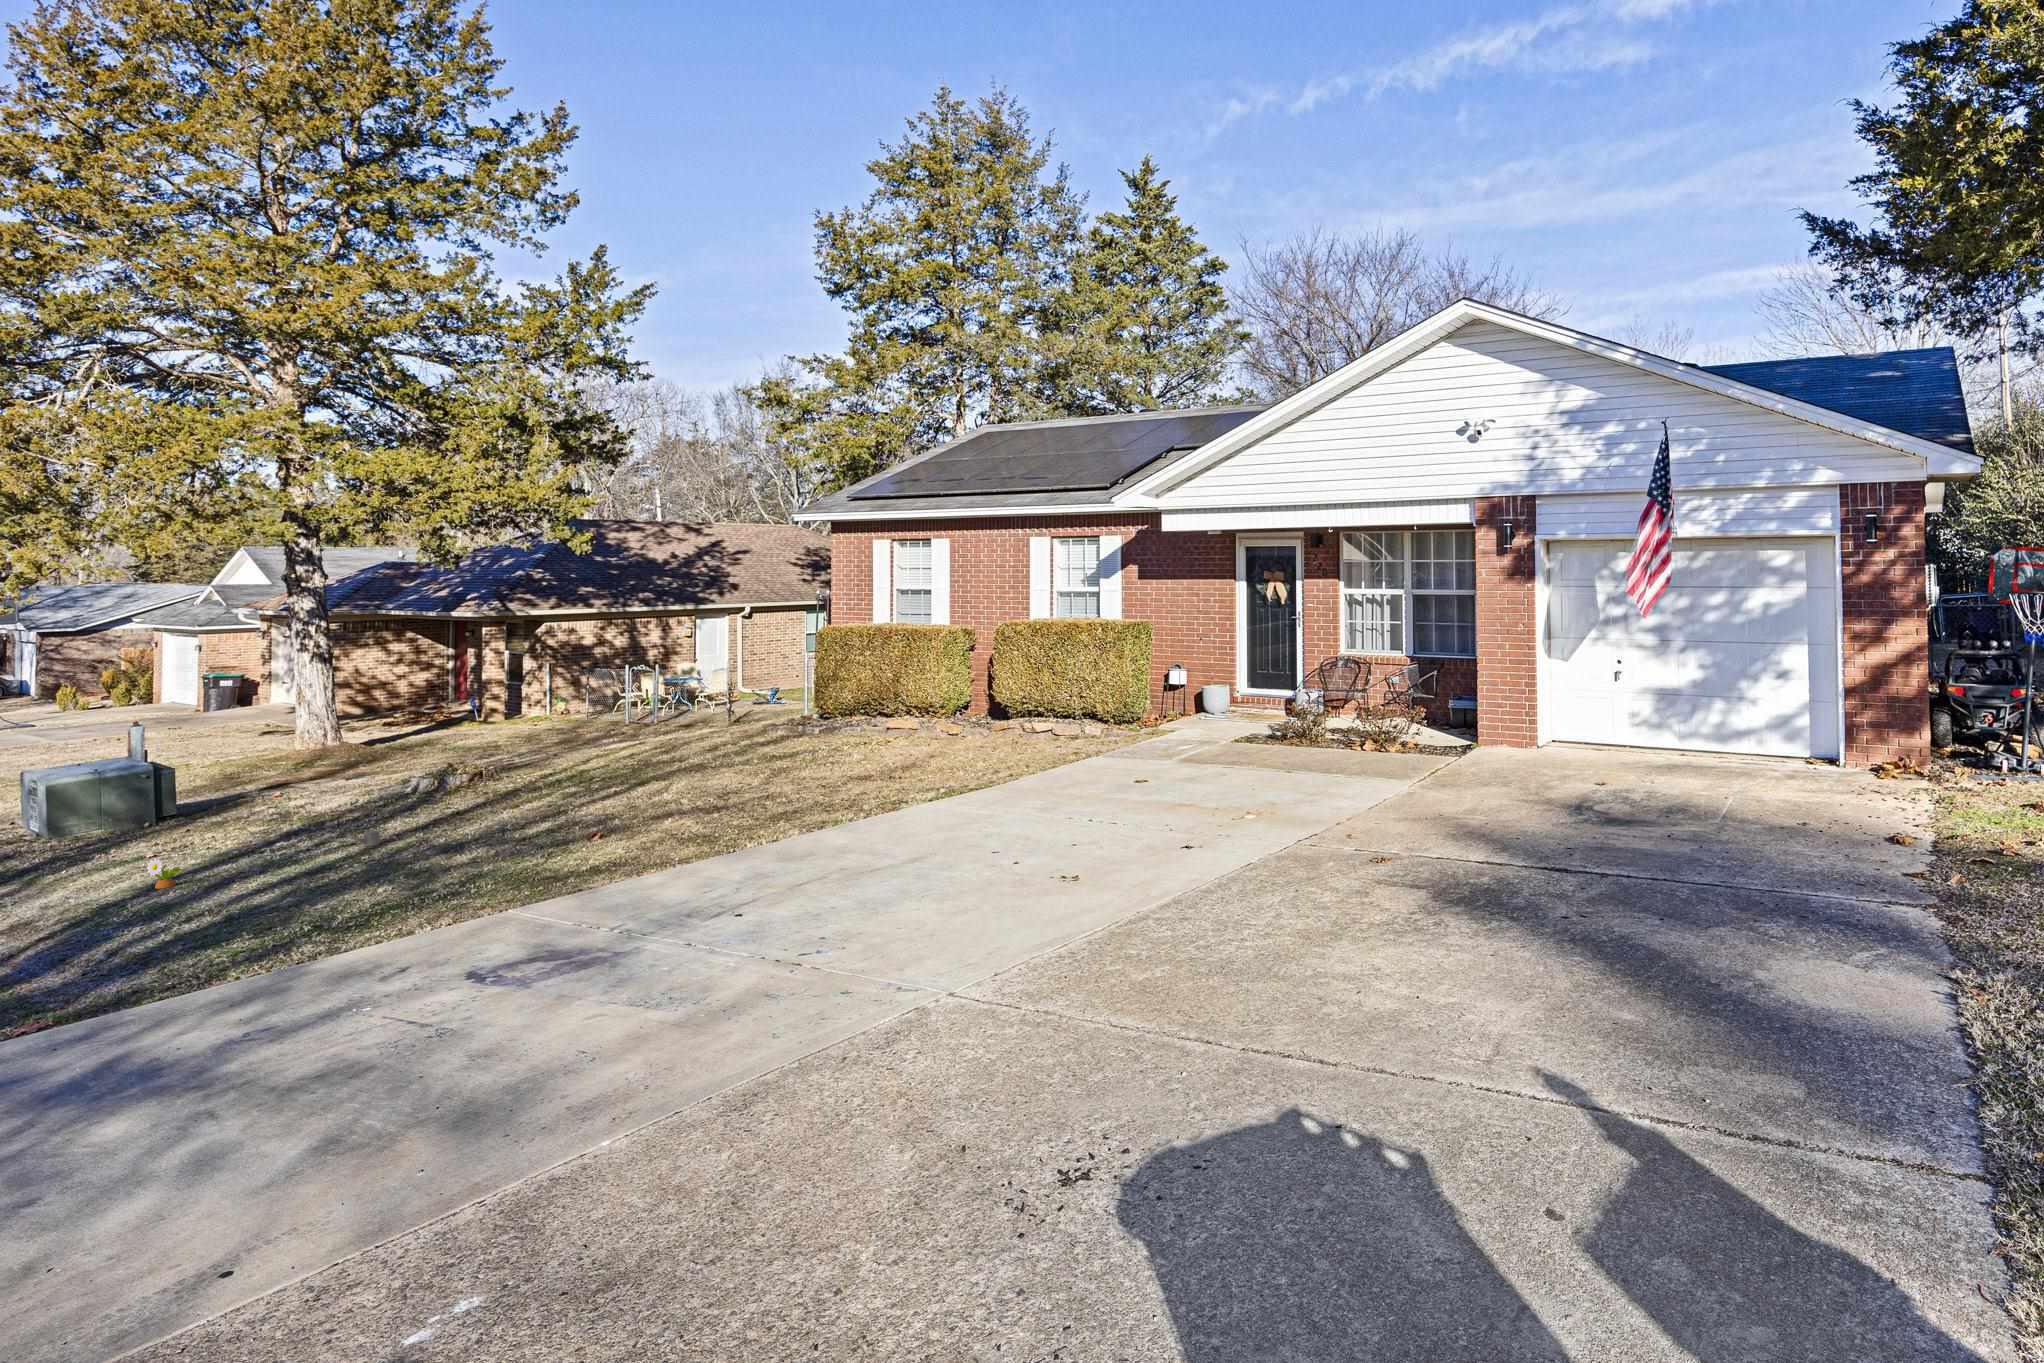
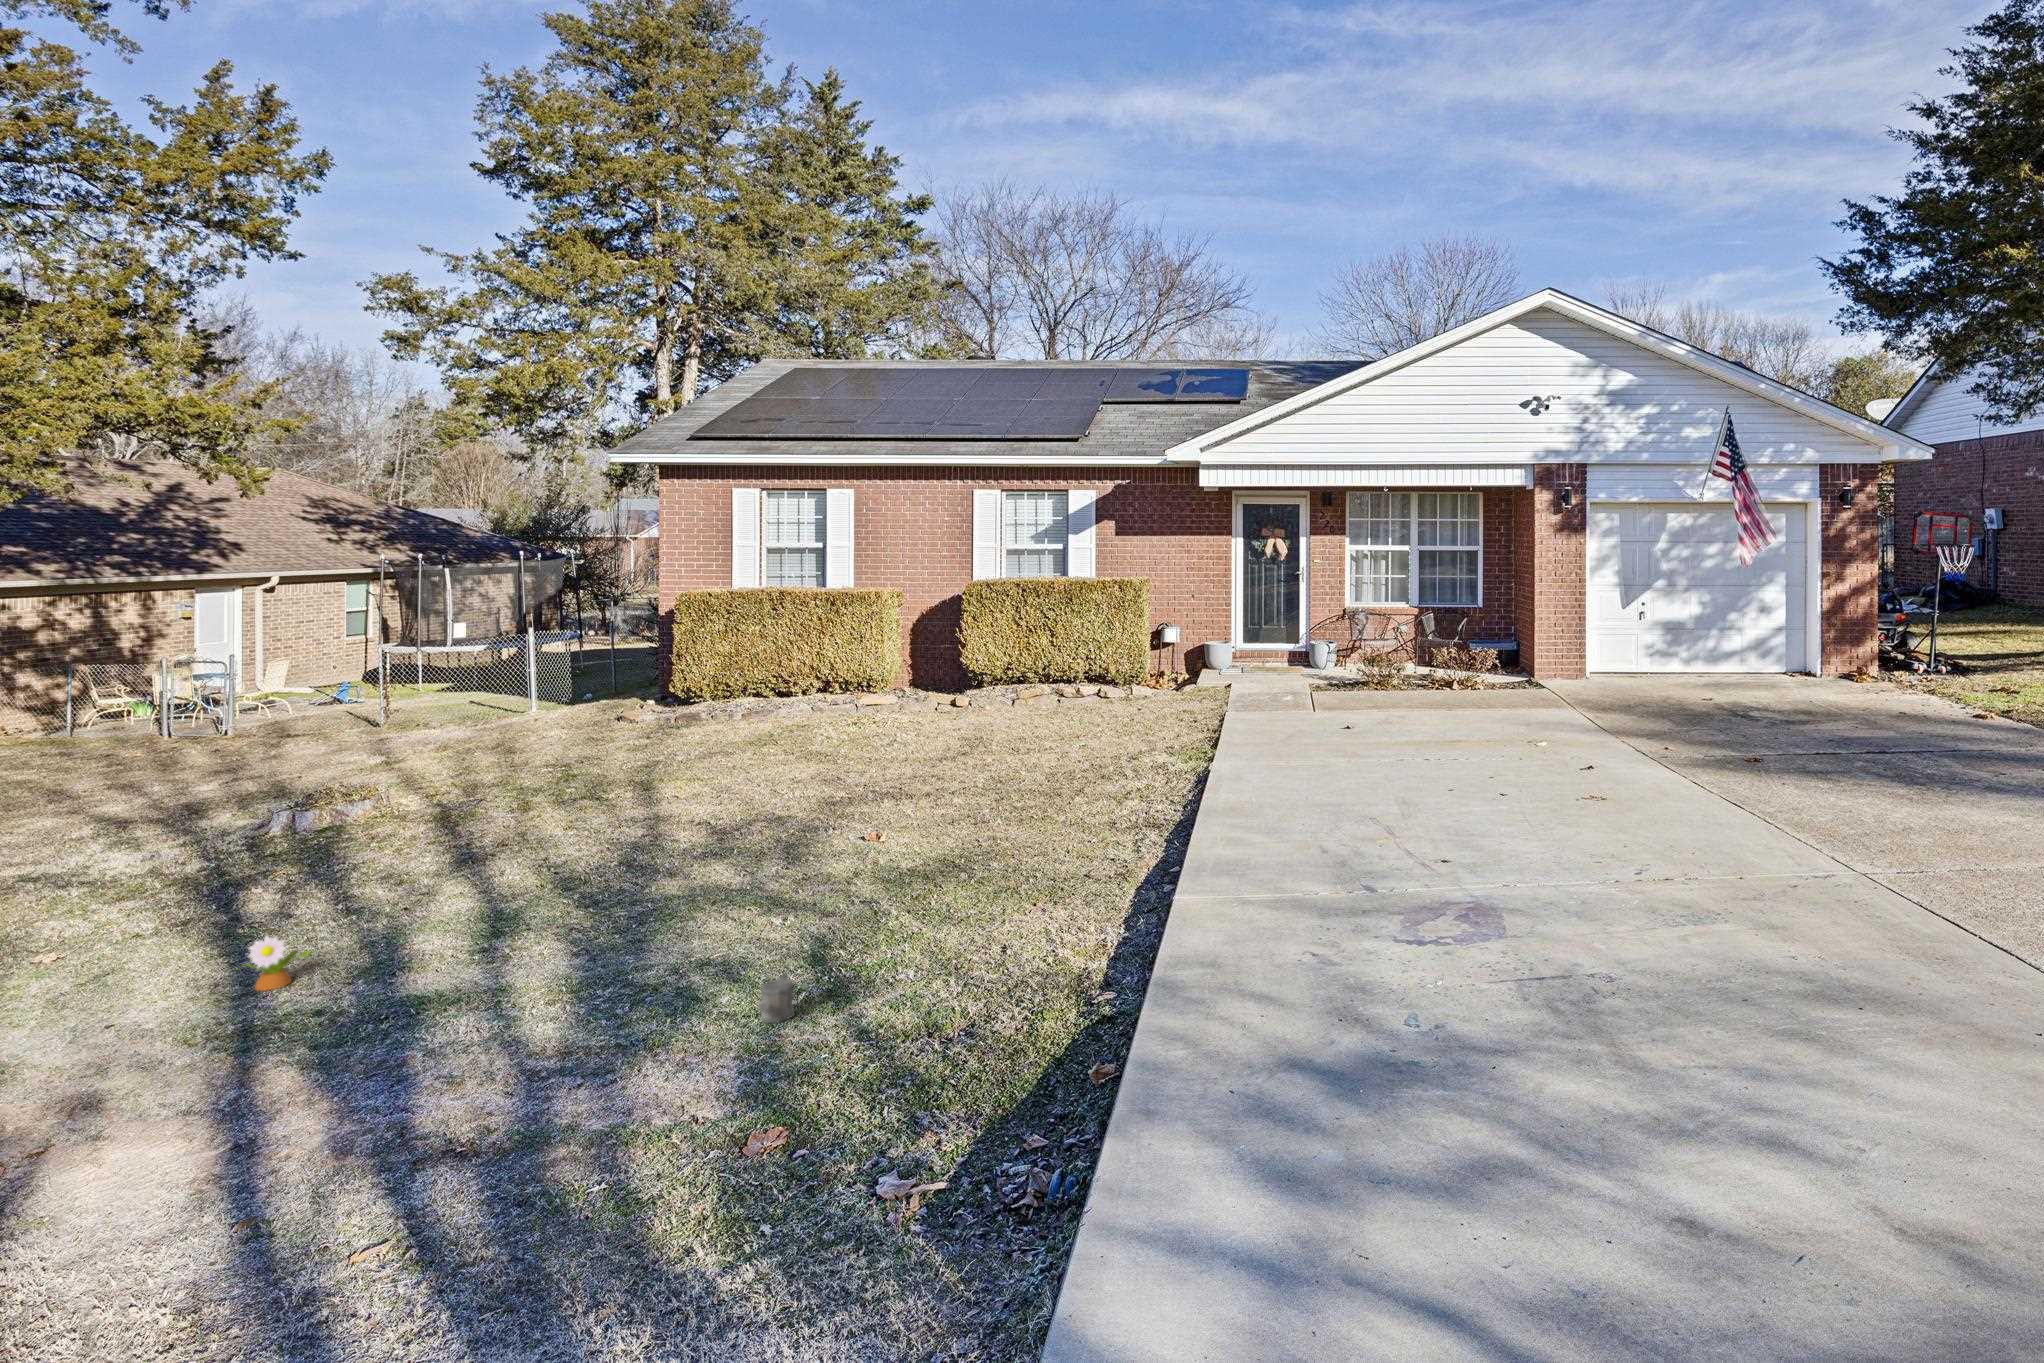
watering can: present [347,830,381,847] -> present [758,974,795,1023]

